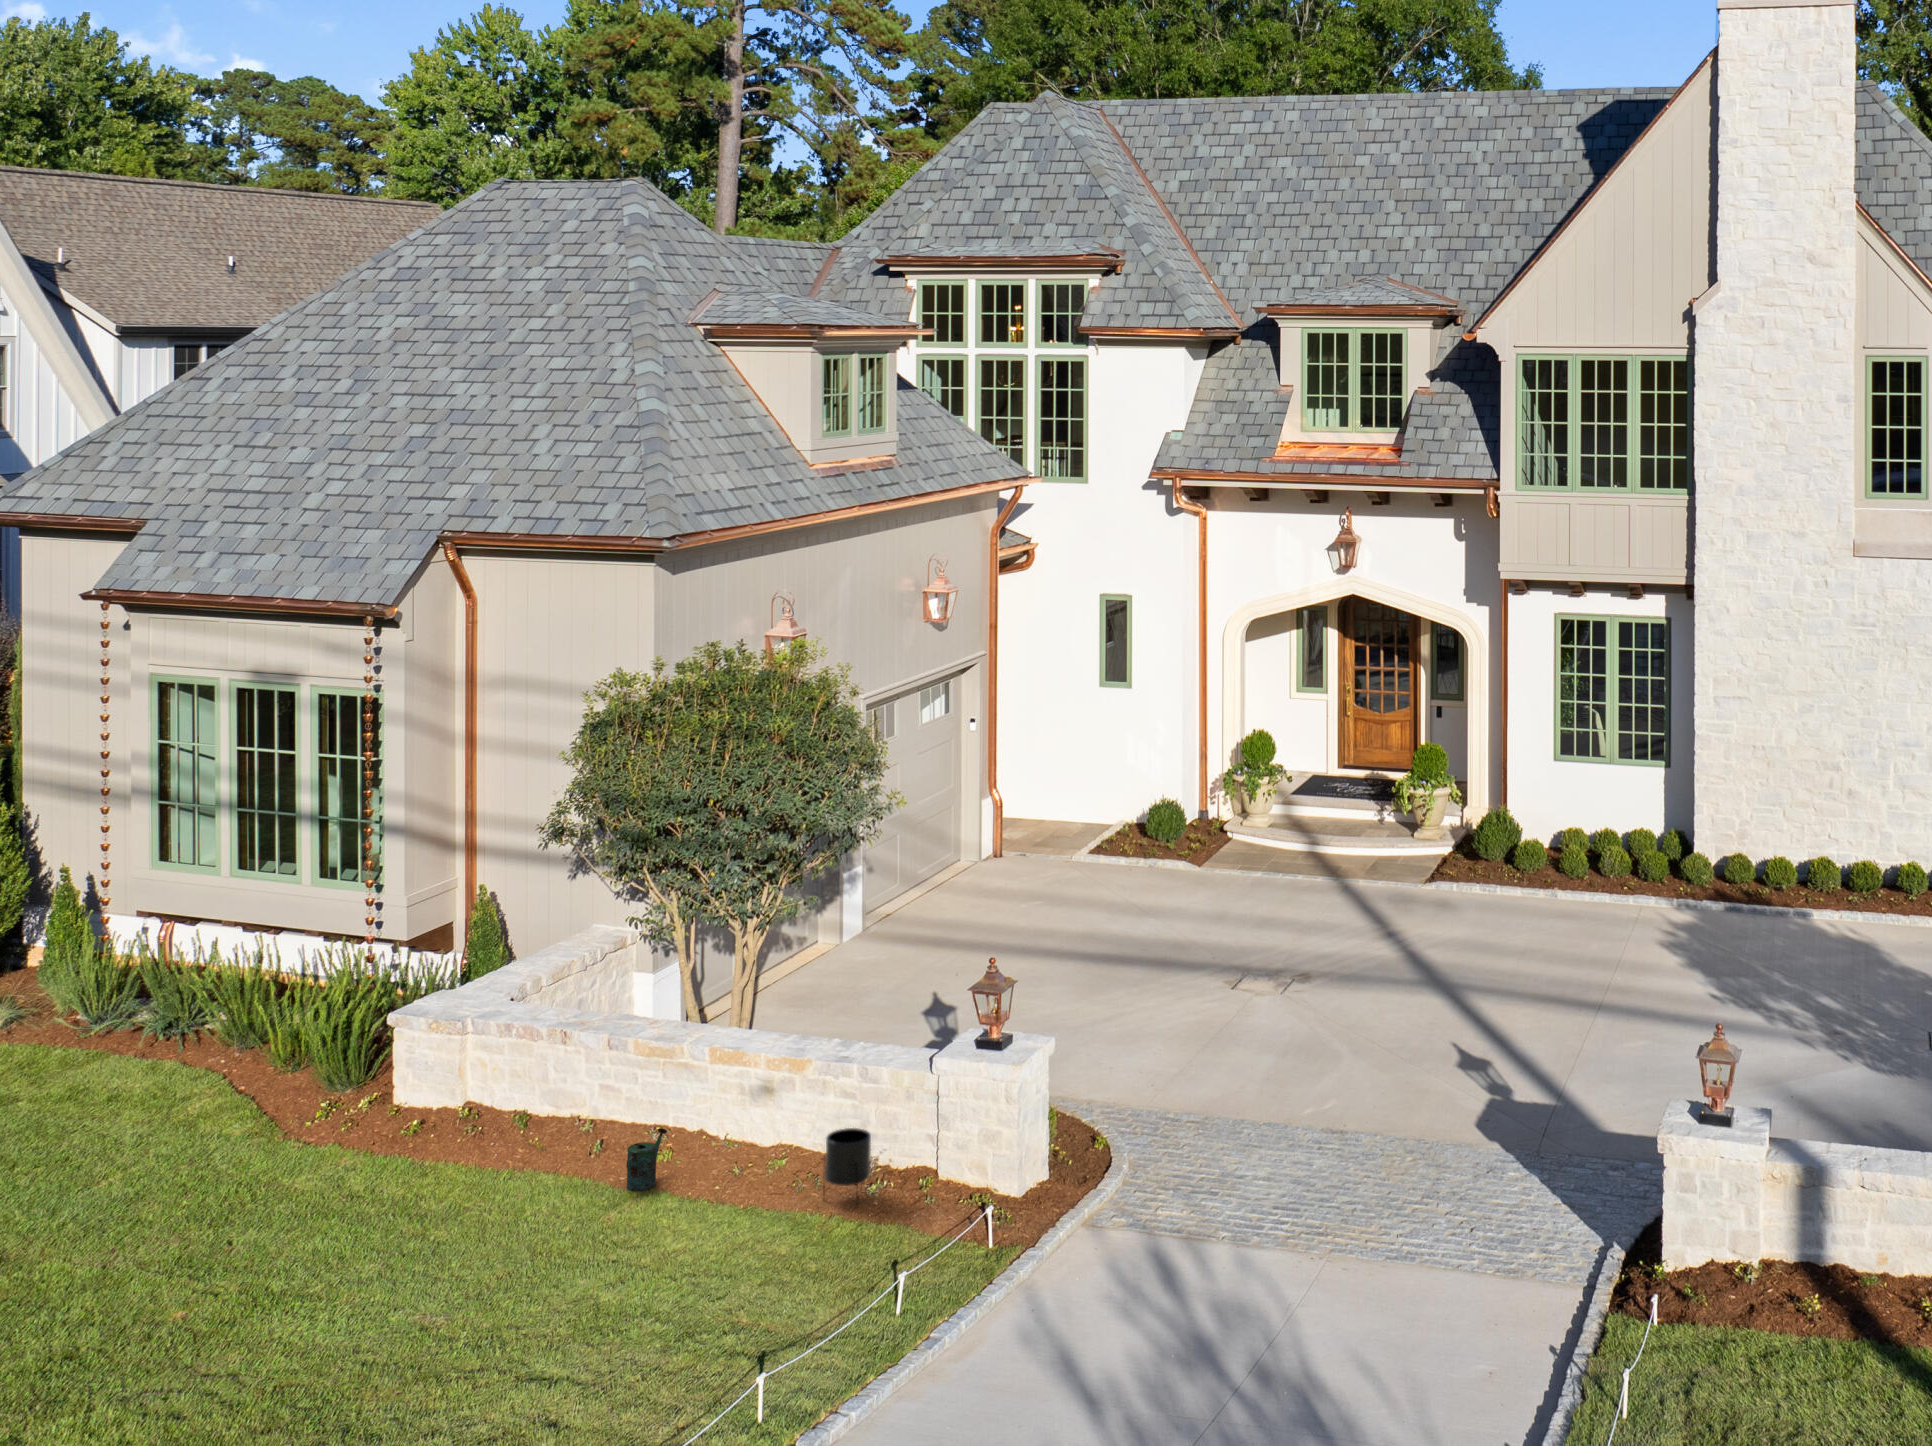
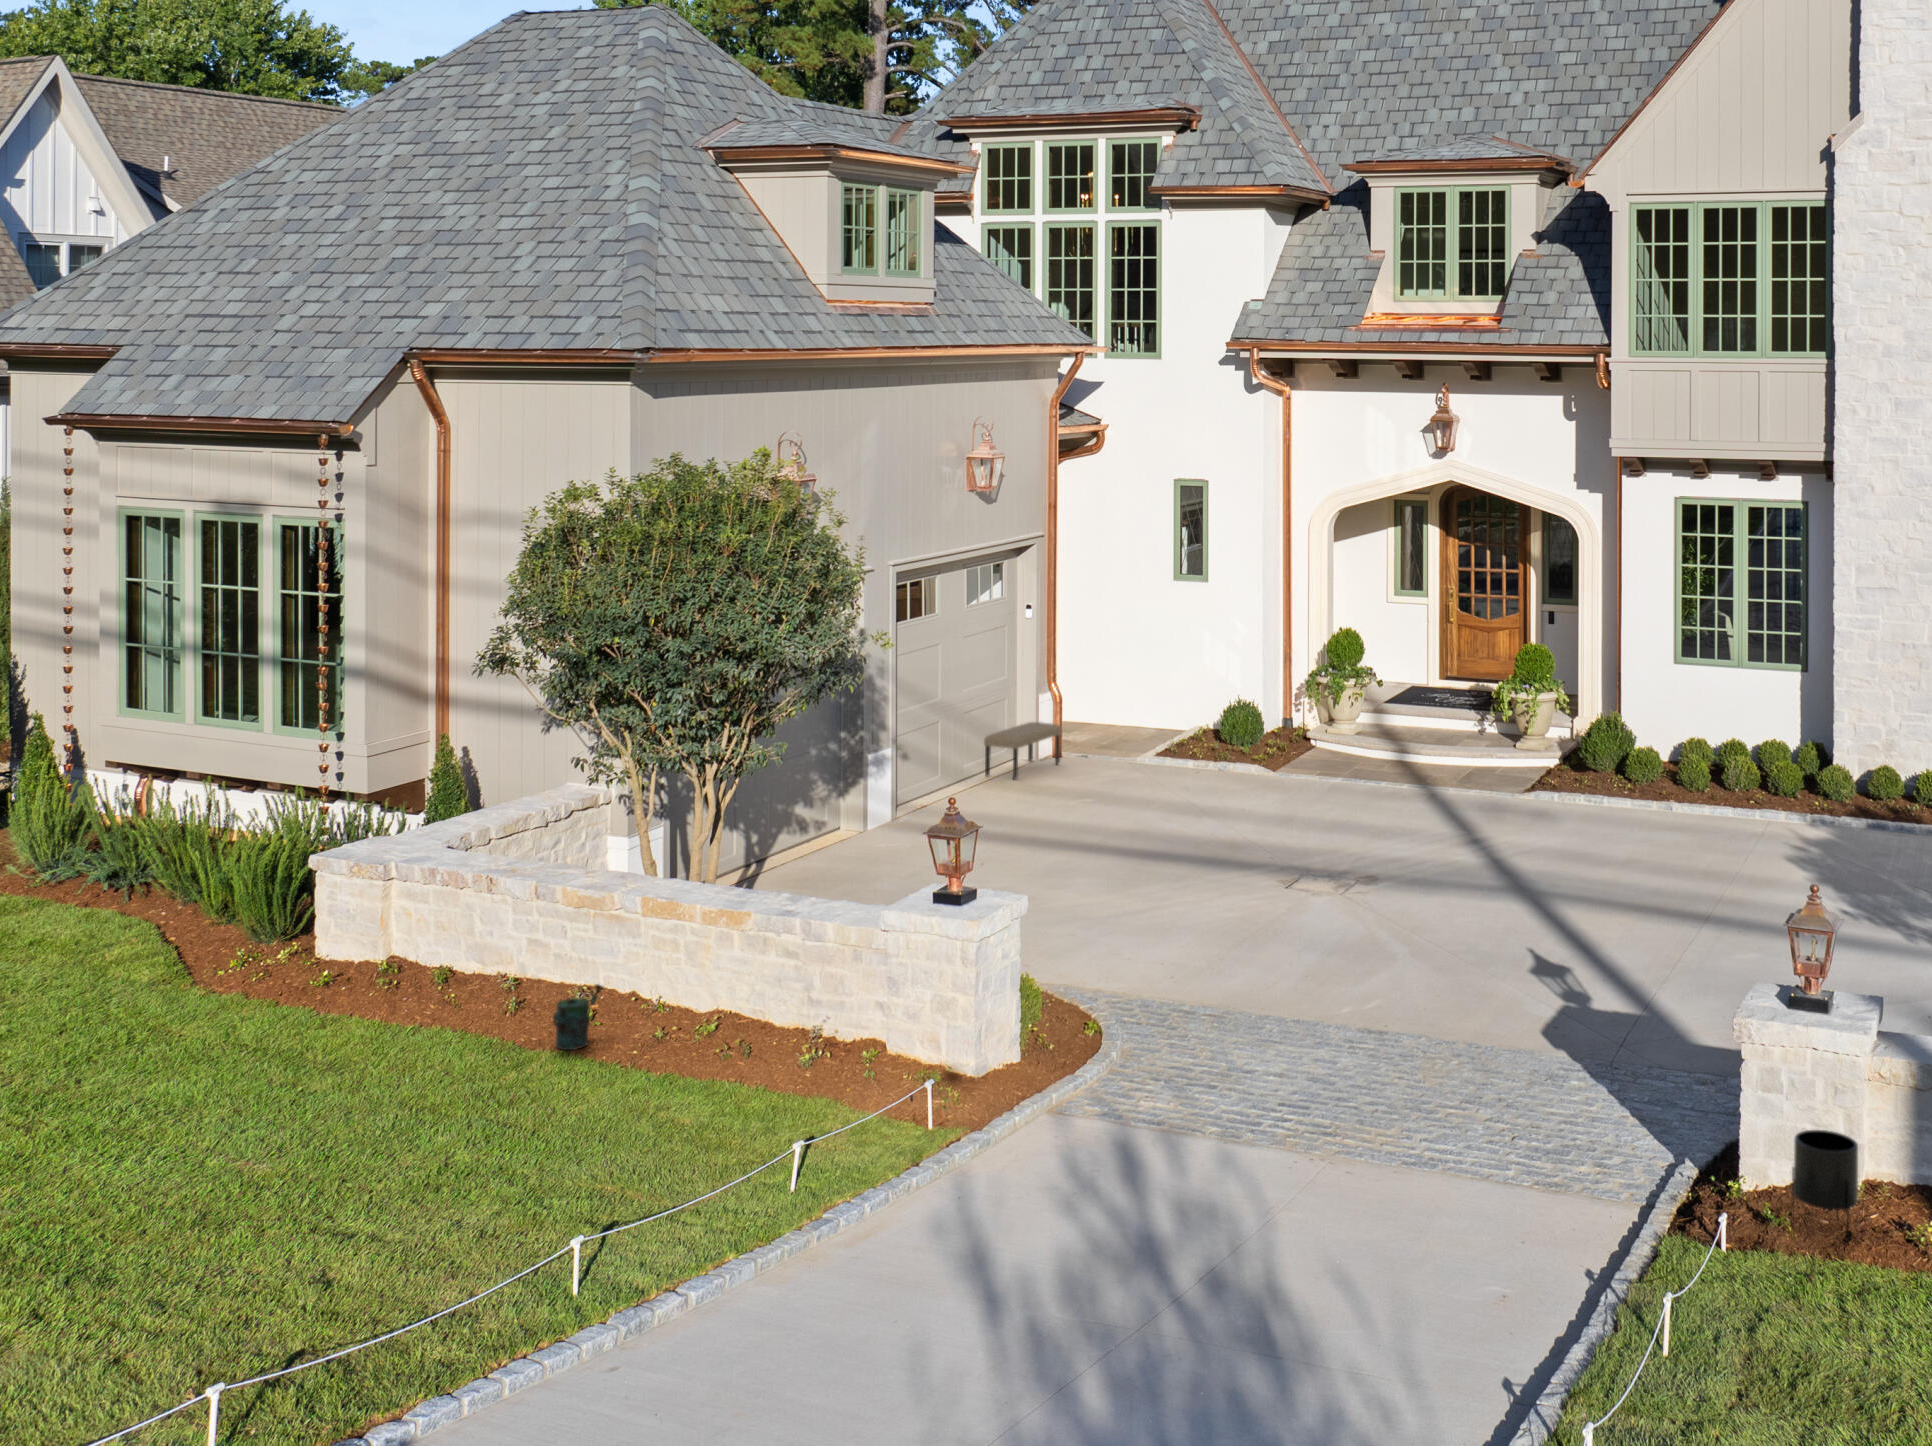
bench: none [937,827,1005,885] -> present [984,722,1062,779]
planter: present [824,1128,871,1191] -> present [1792,1130,1858,1240]

